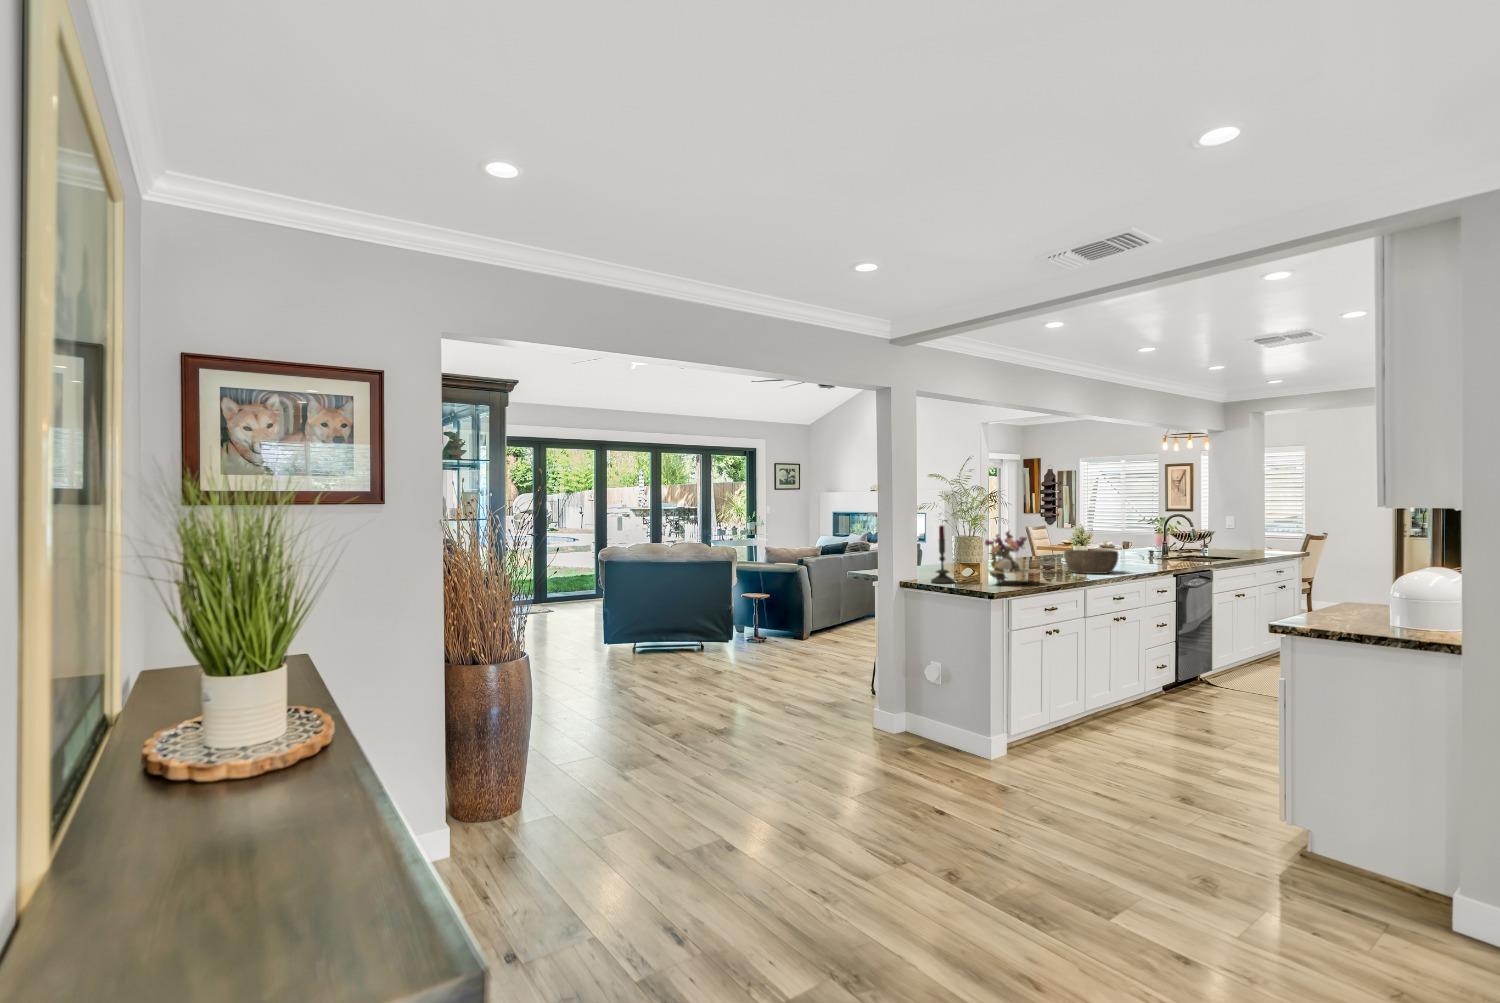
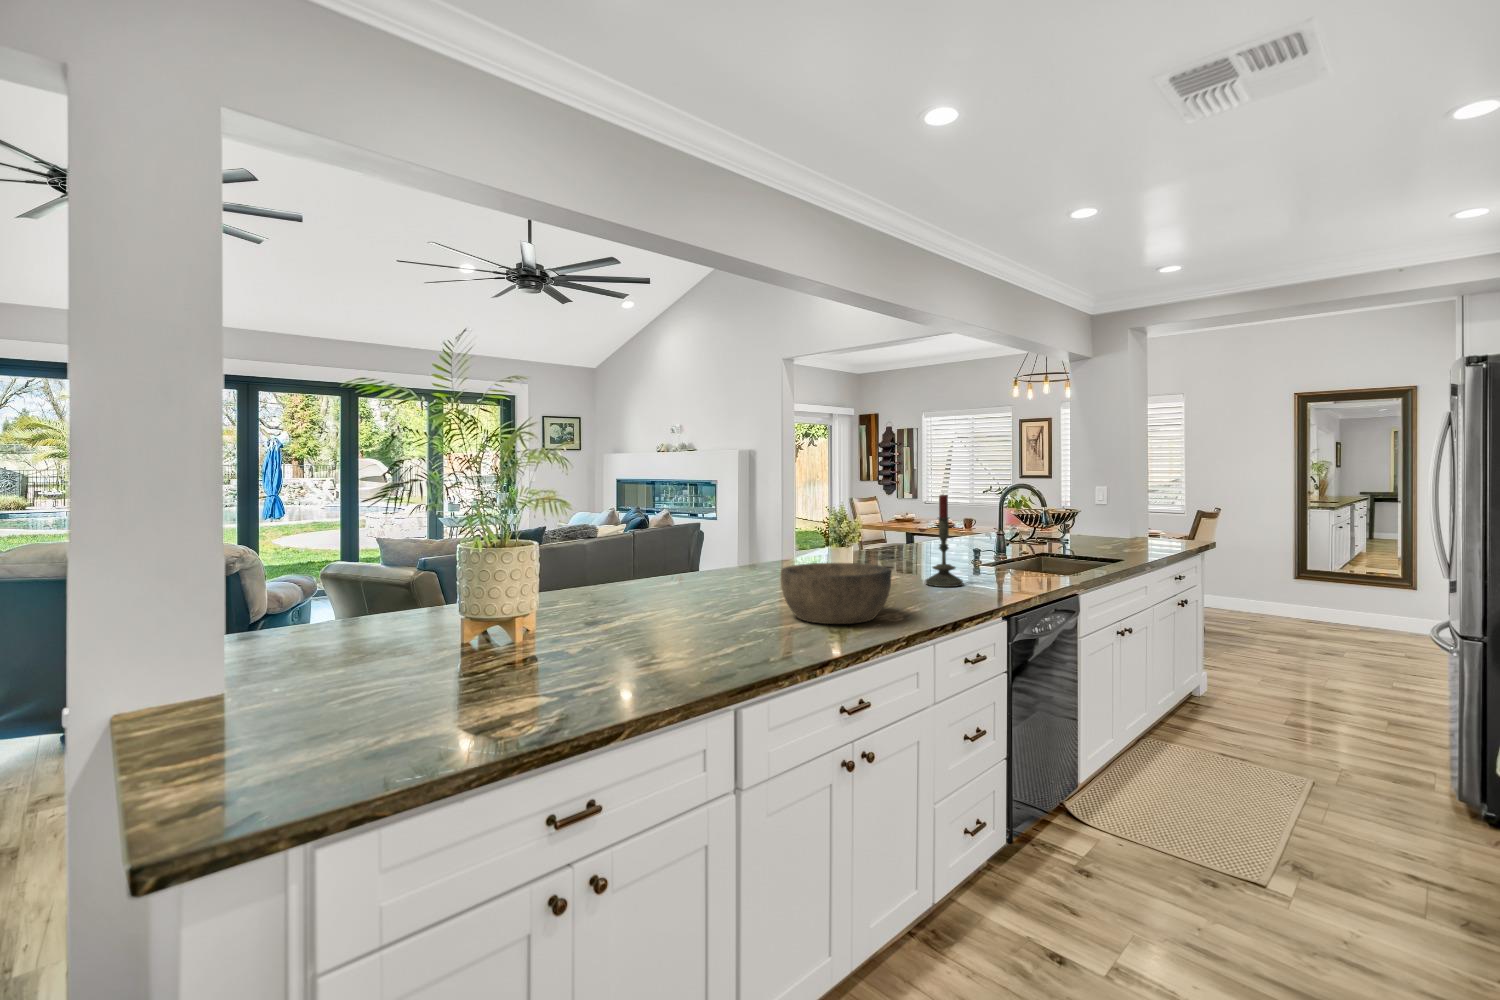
candle: present [931,525,954,583] -> present [926,495,963,587]
flower arrangement: present [985,531,1042,582] -> none [455,531,646,695]

